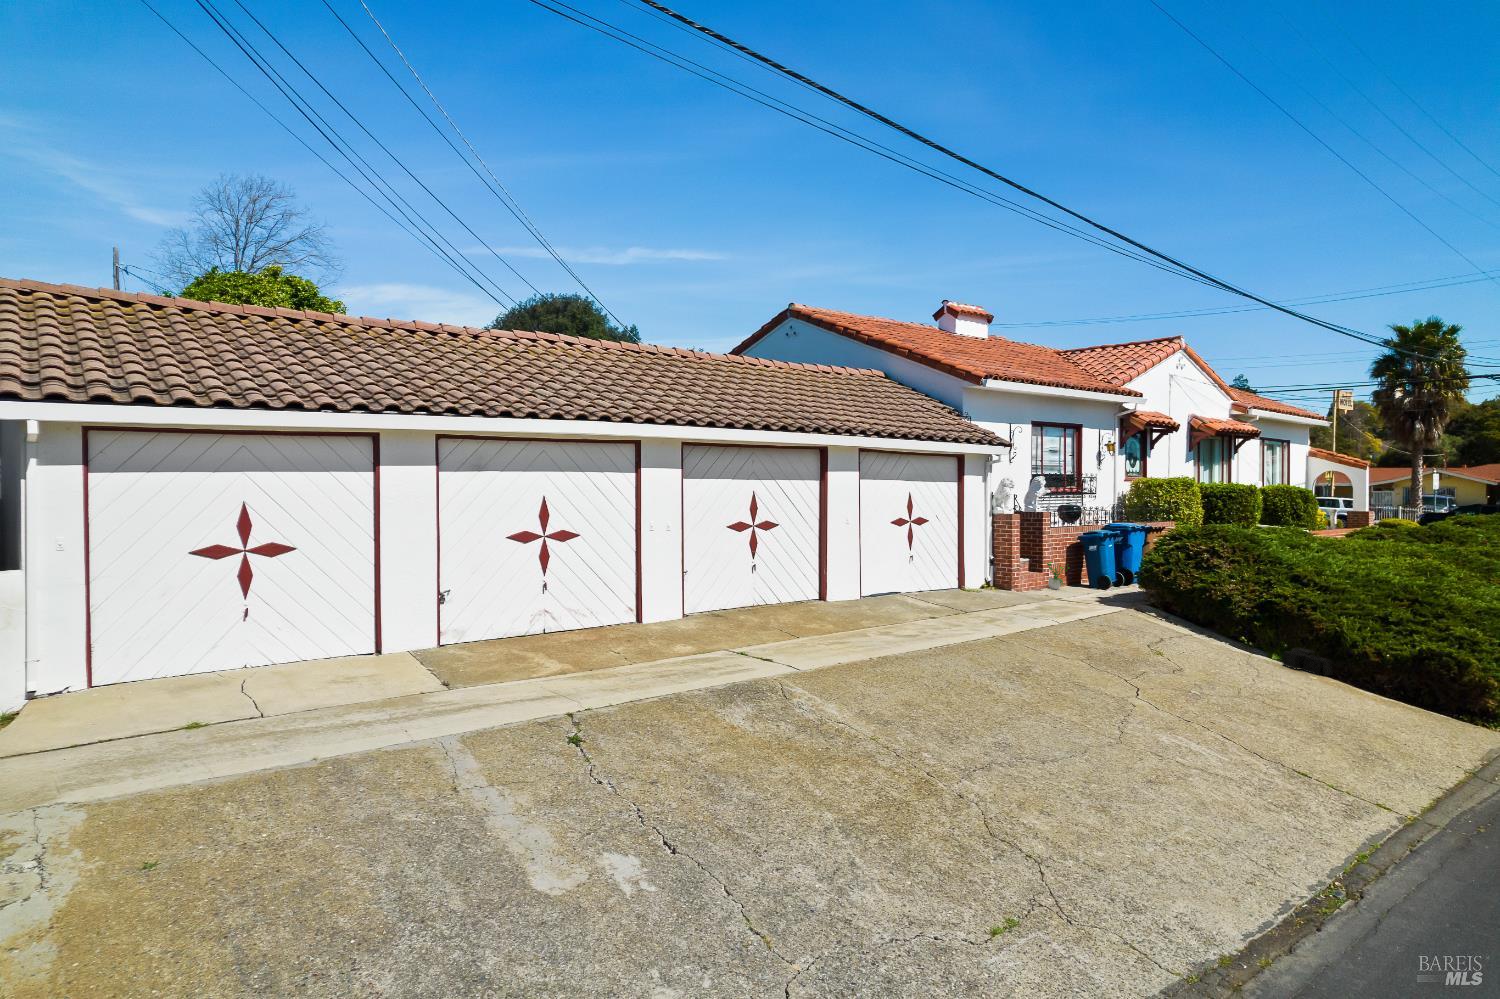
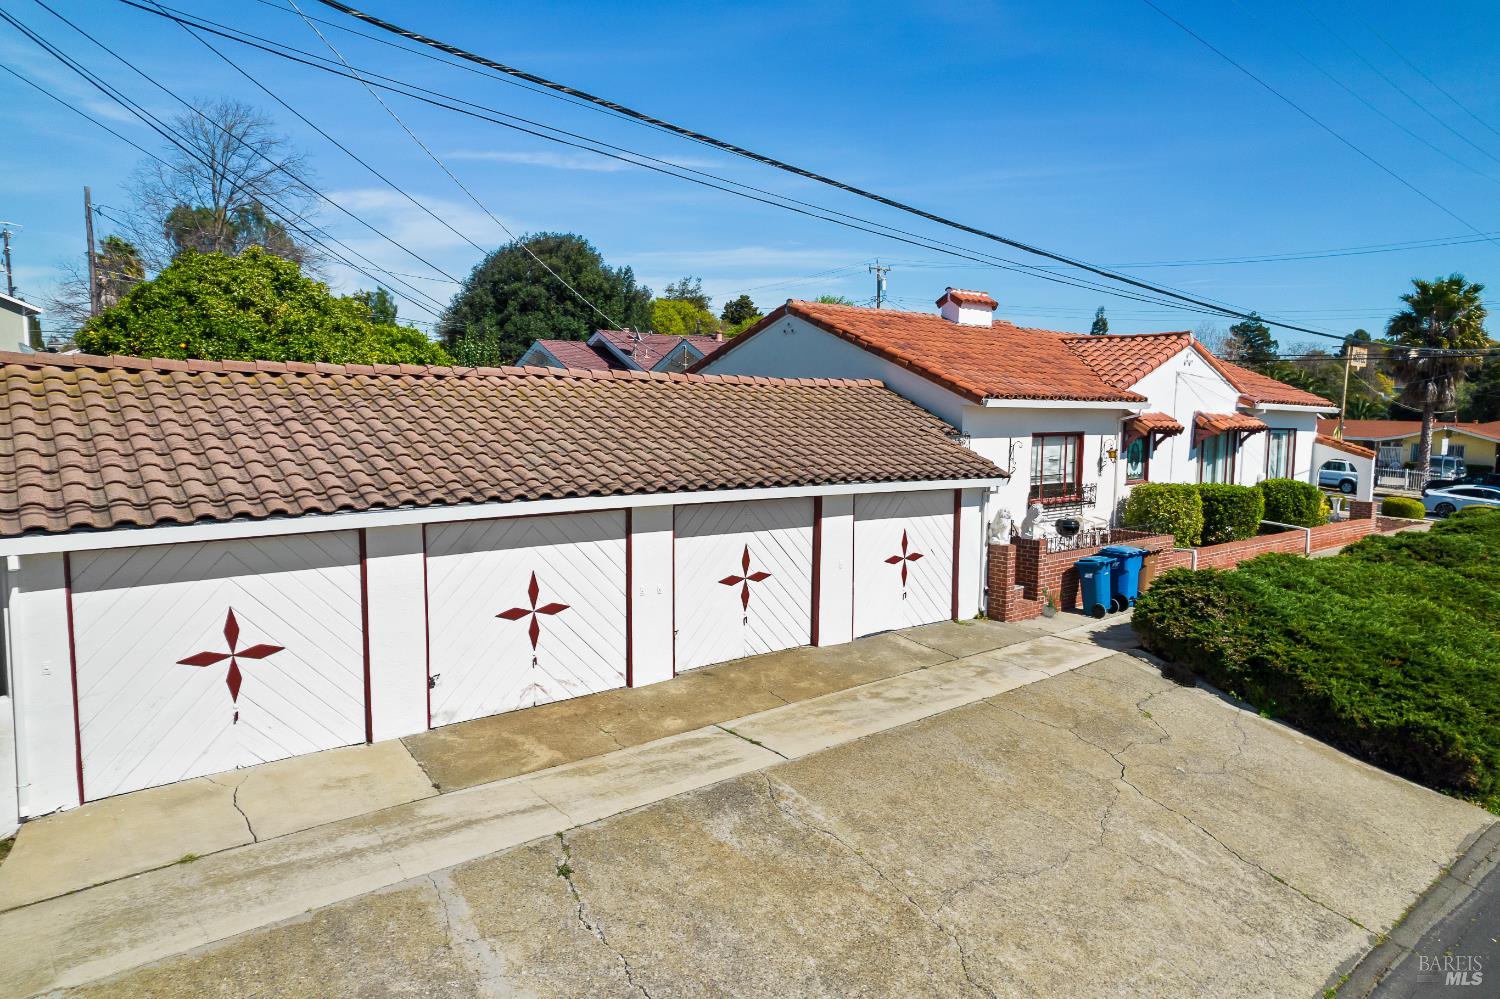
storage bin: present [1283,648,1333,676] -> present [1161,661,1197,687]

